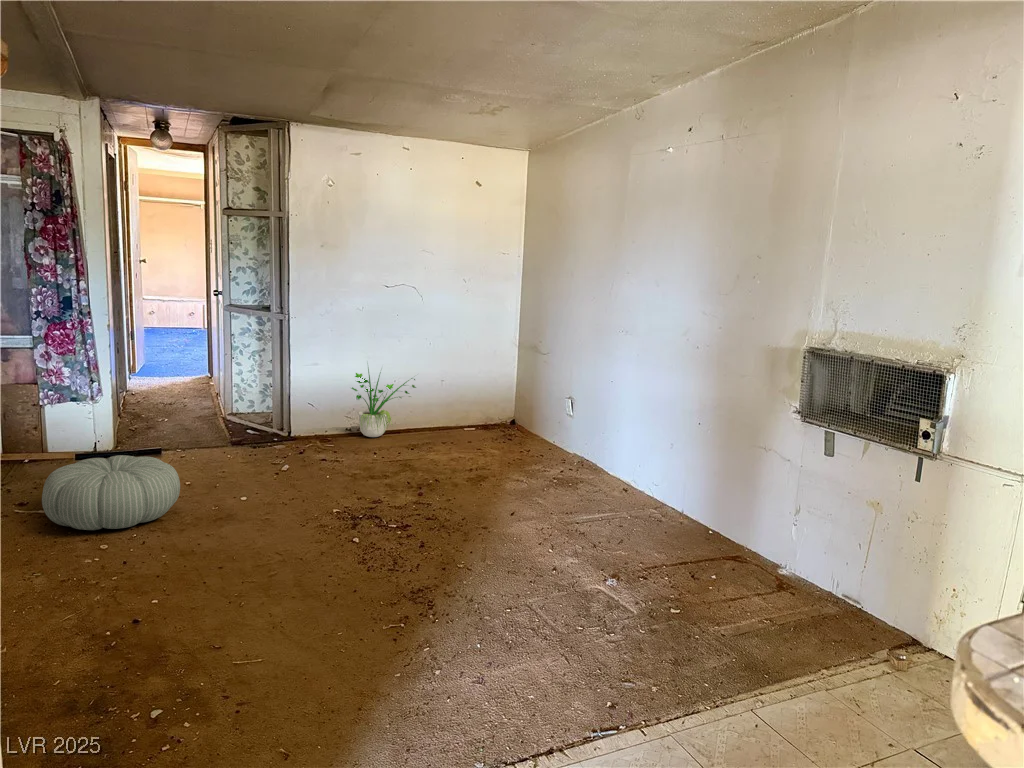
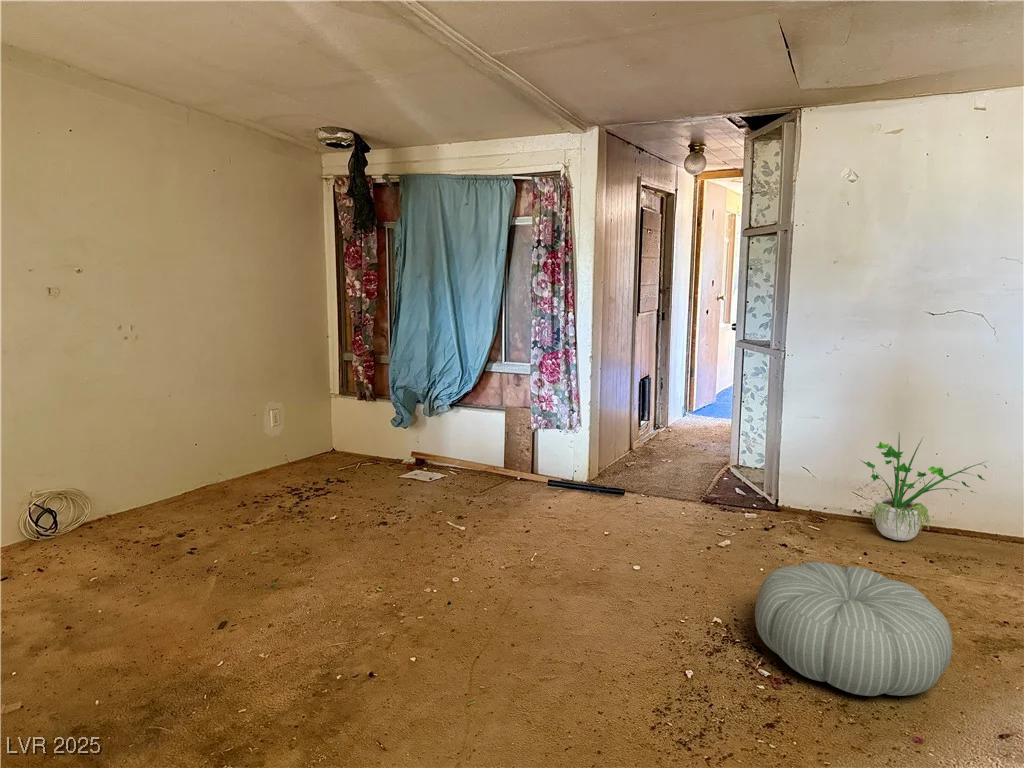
pouf: present [42,455,180,530] -> present [755,562,952,696]

